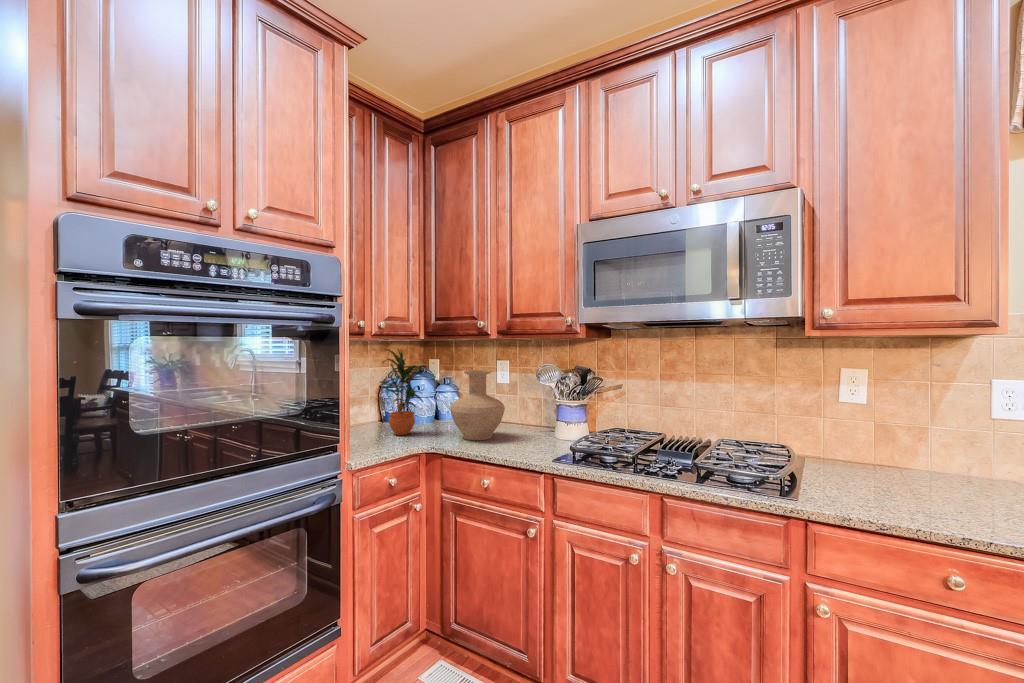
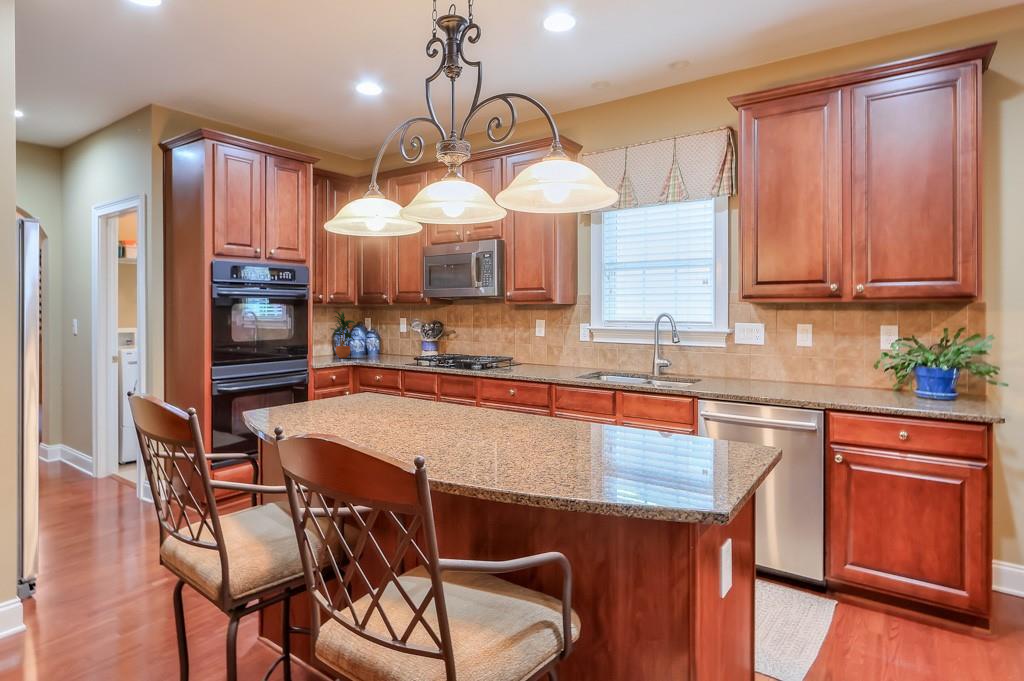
vase: present [450,370,505,440] -> none [368,324,398,361]

